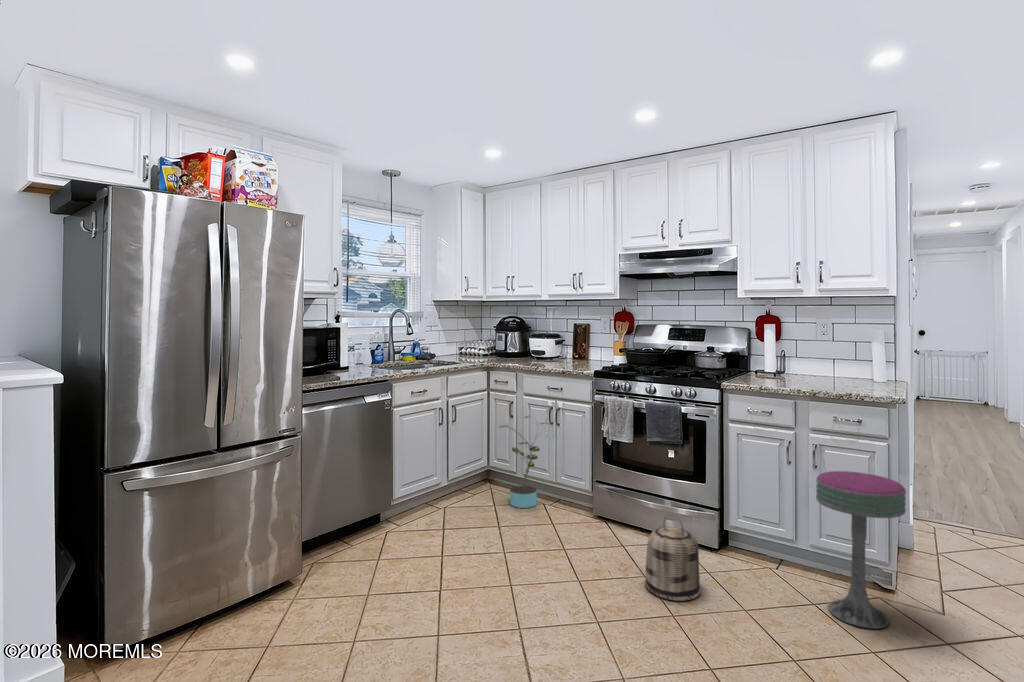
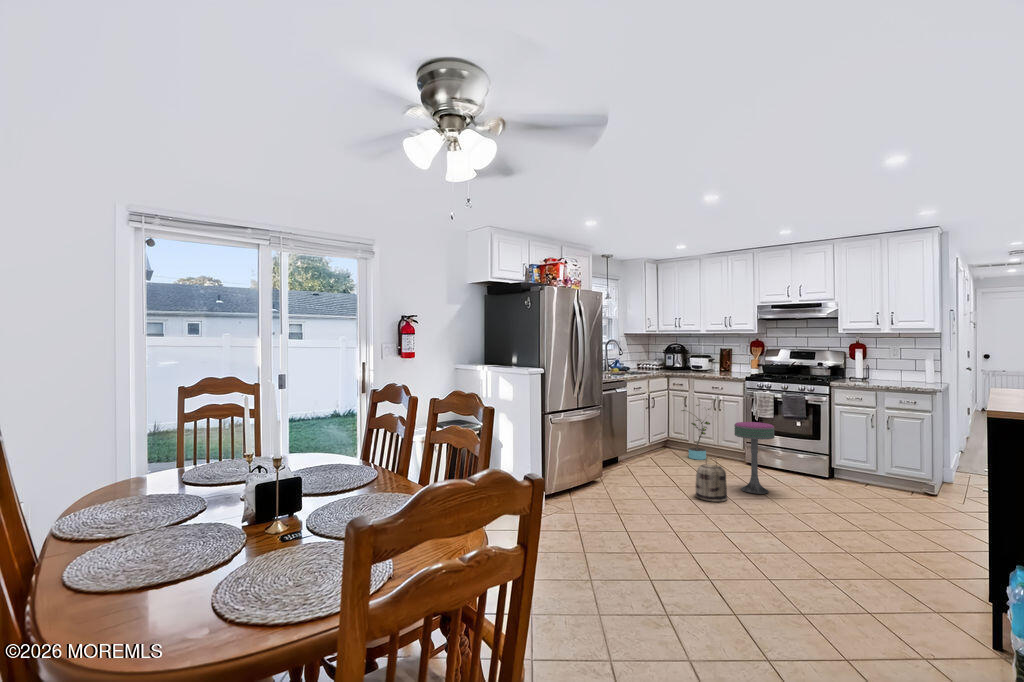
bar stool: present [816,471,906,629] -> present [734,422,775,494]
basket: present [645,515,701,601] -> present [695,463,728,502]

